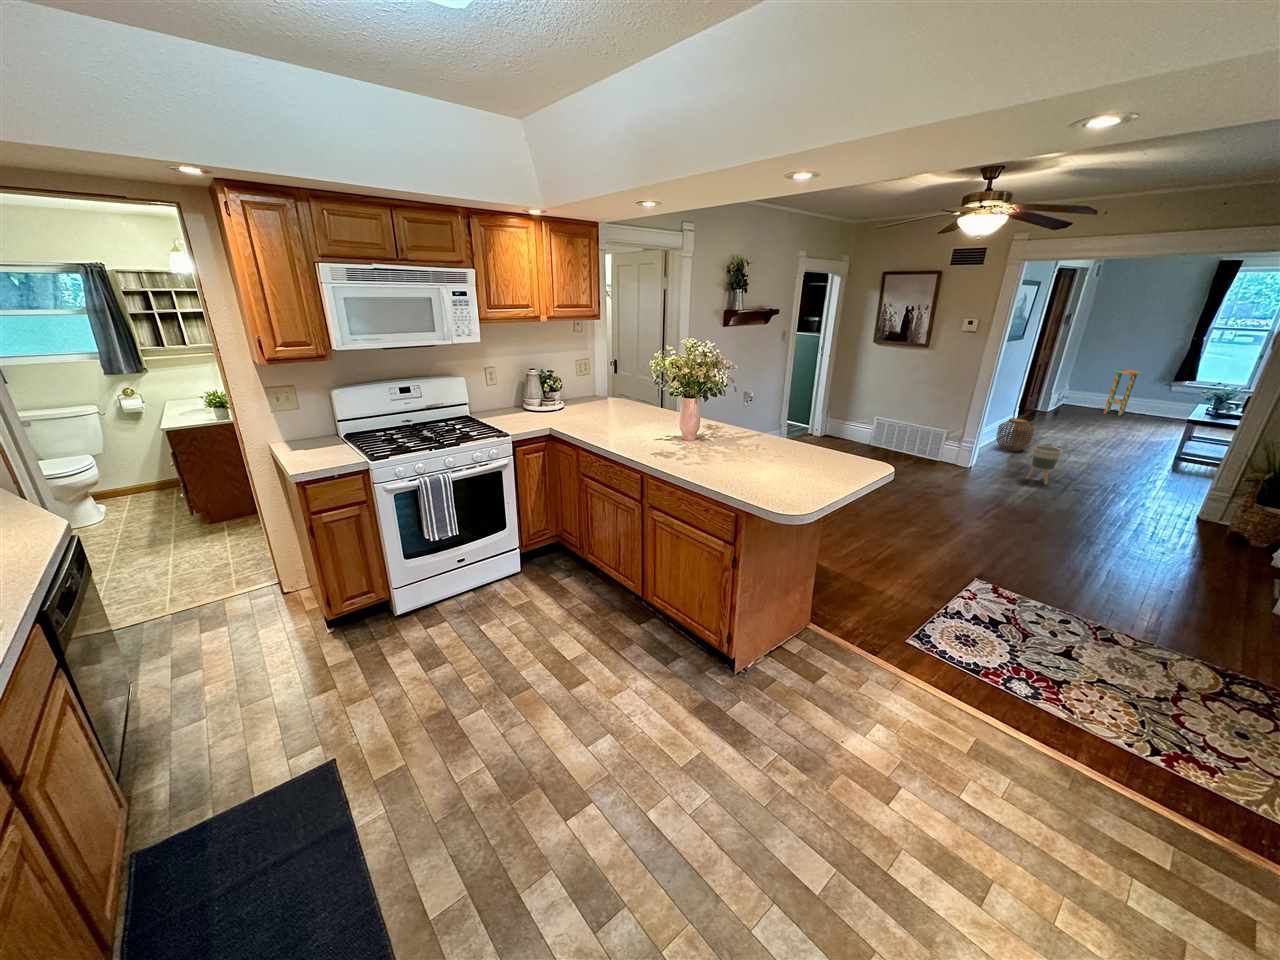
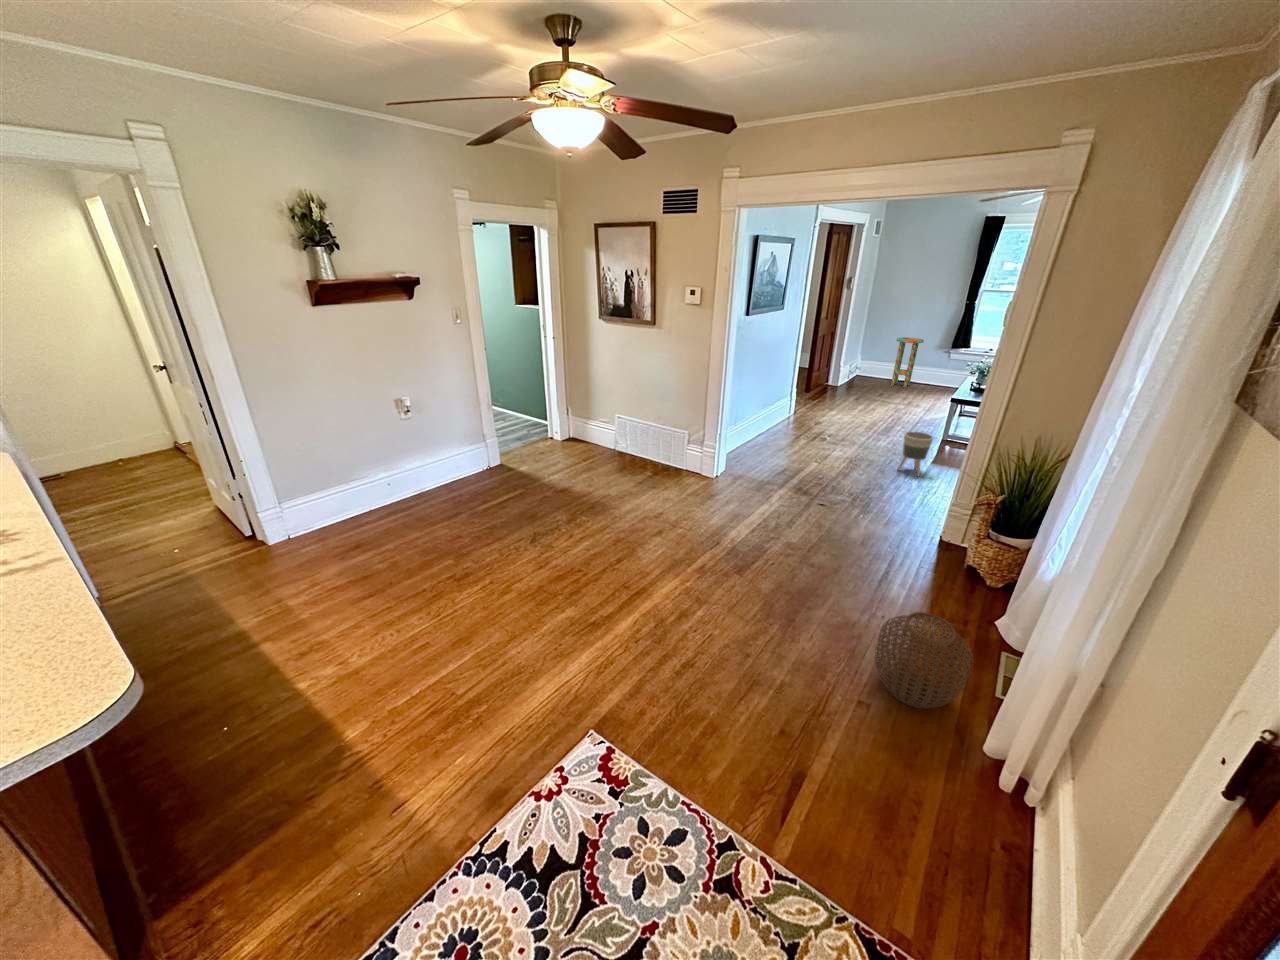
woven basket: present [996,418,1034,451] -> present [875,612,973,708]
planter: present [1026,446,1062,485] -> present [897,431,933,476]

